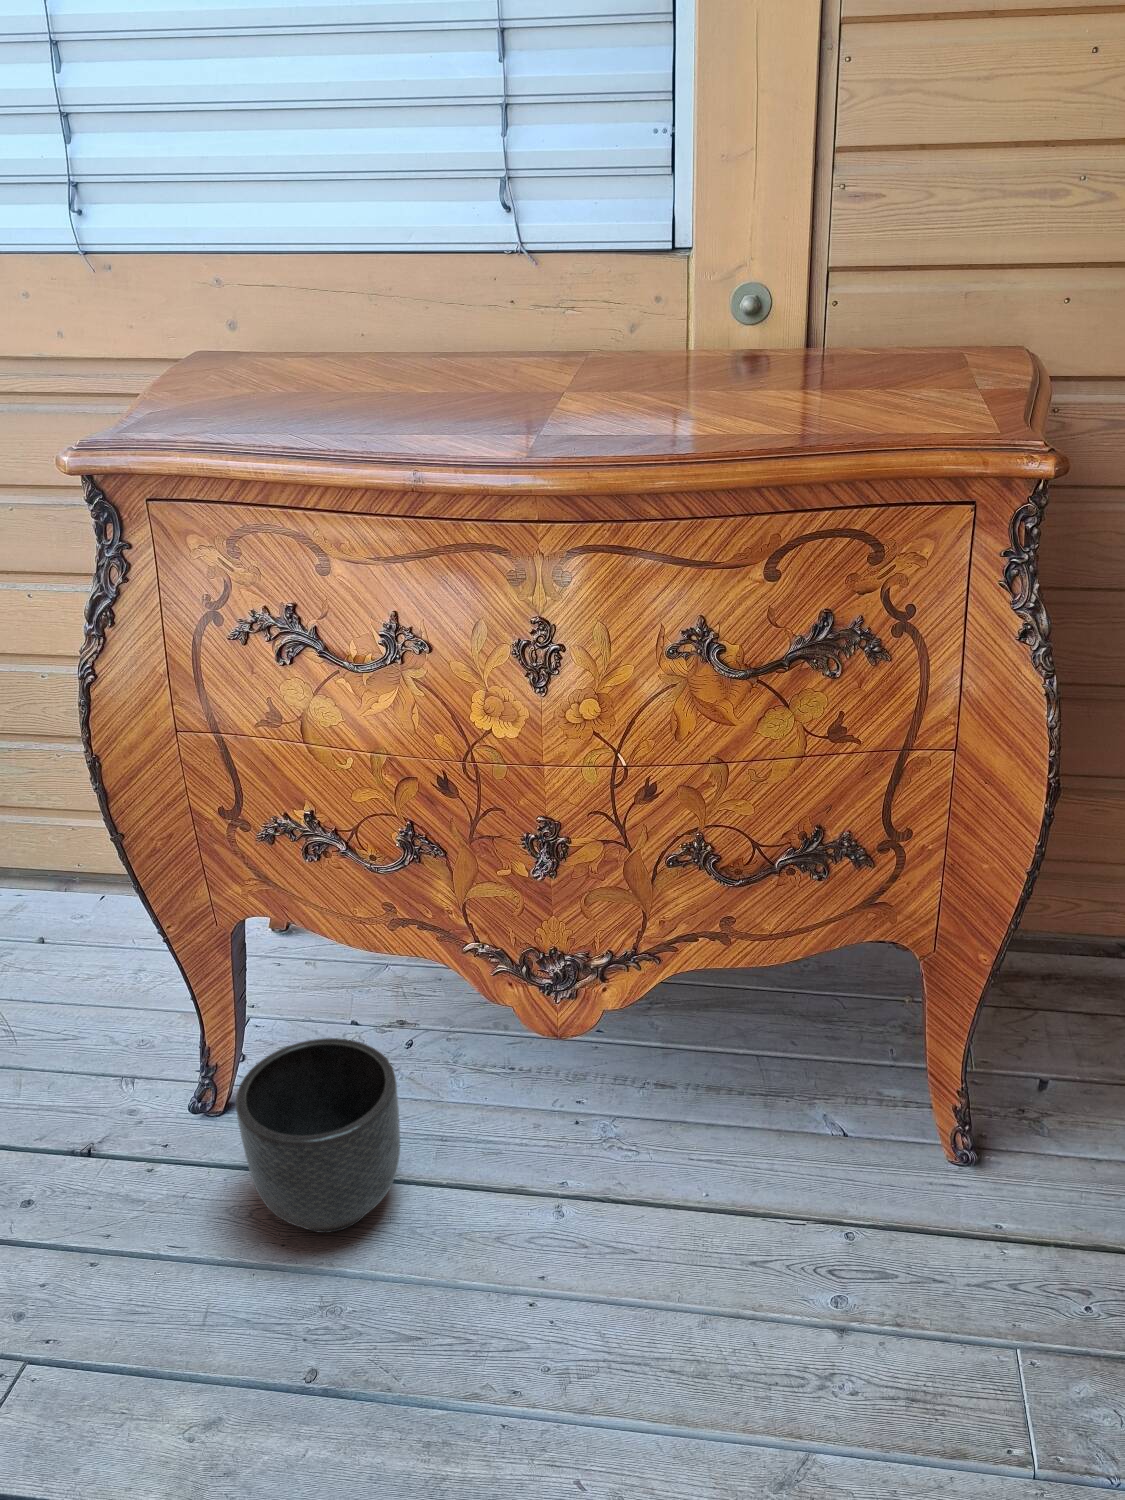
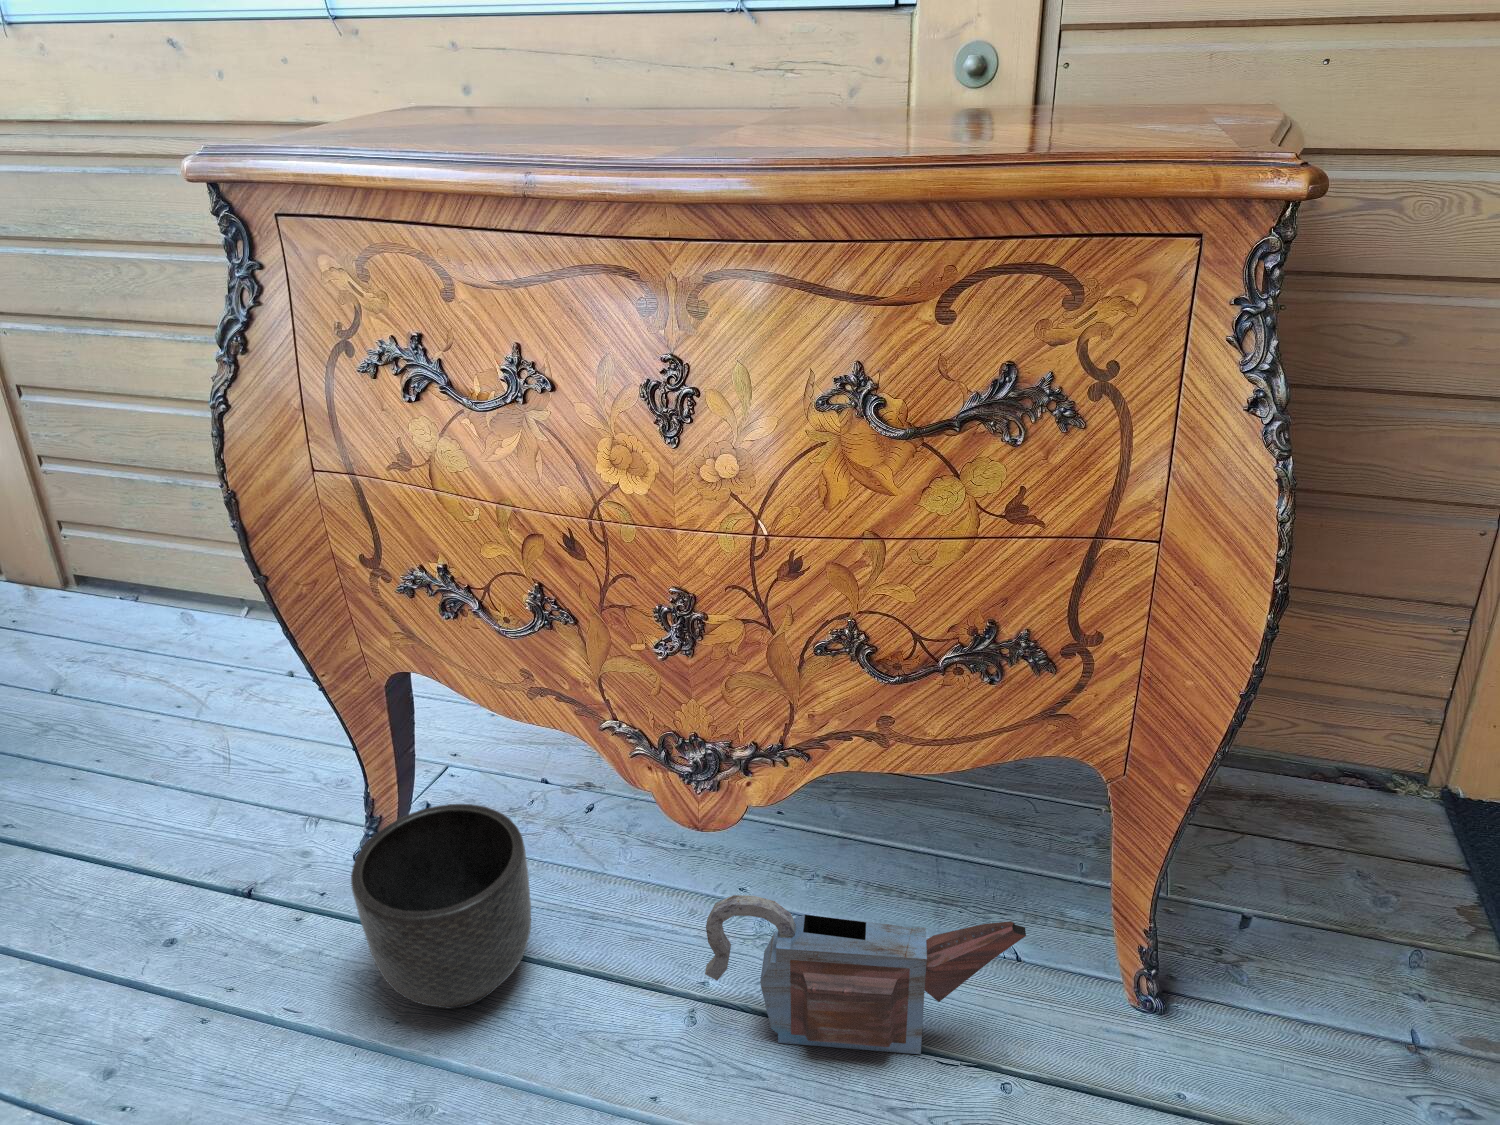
watering can: none [574,1089,861,1226] -> present [705,895,1026,1054]

